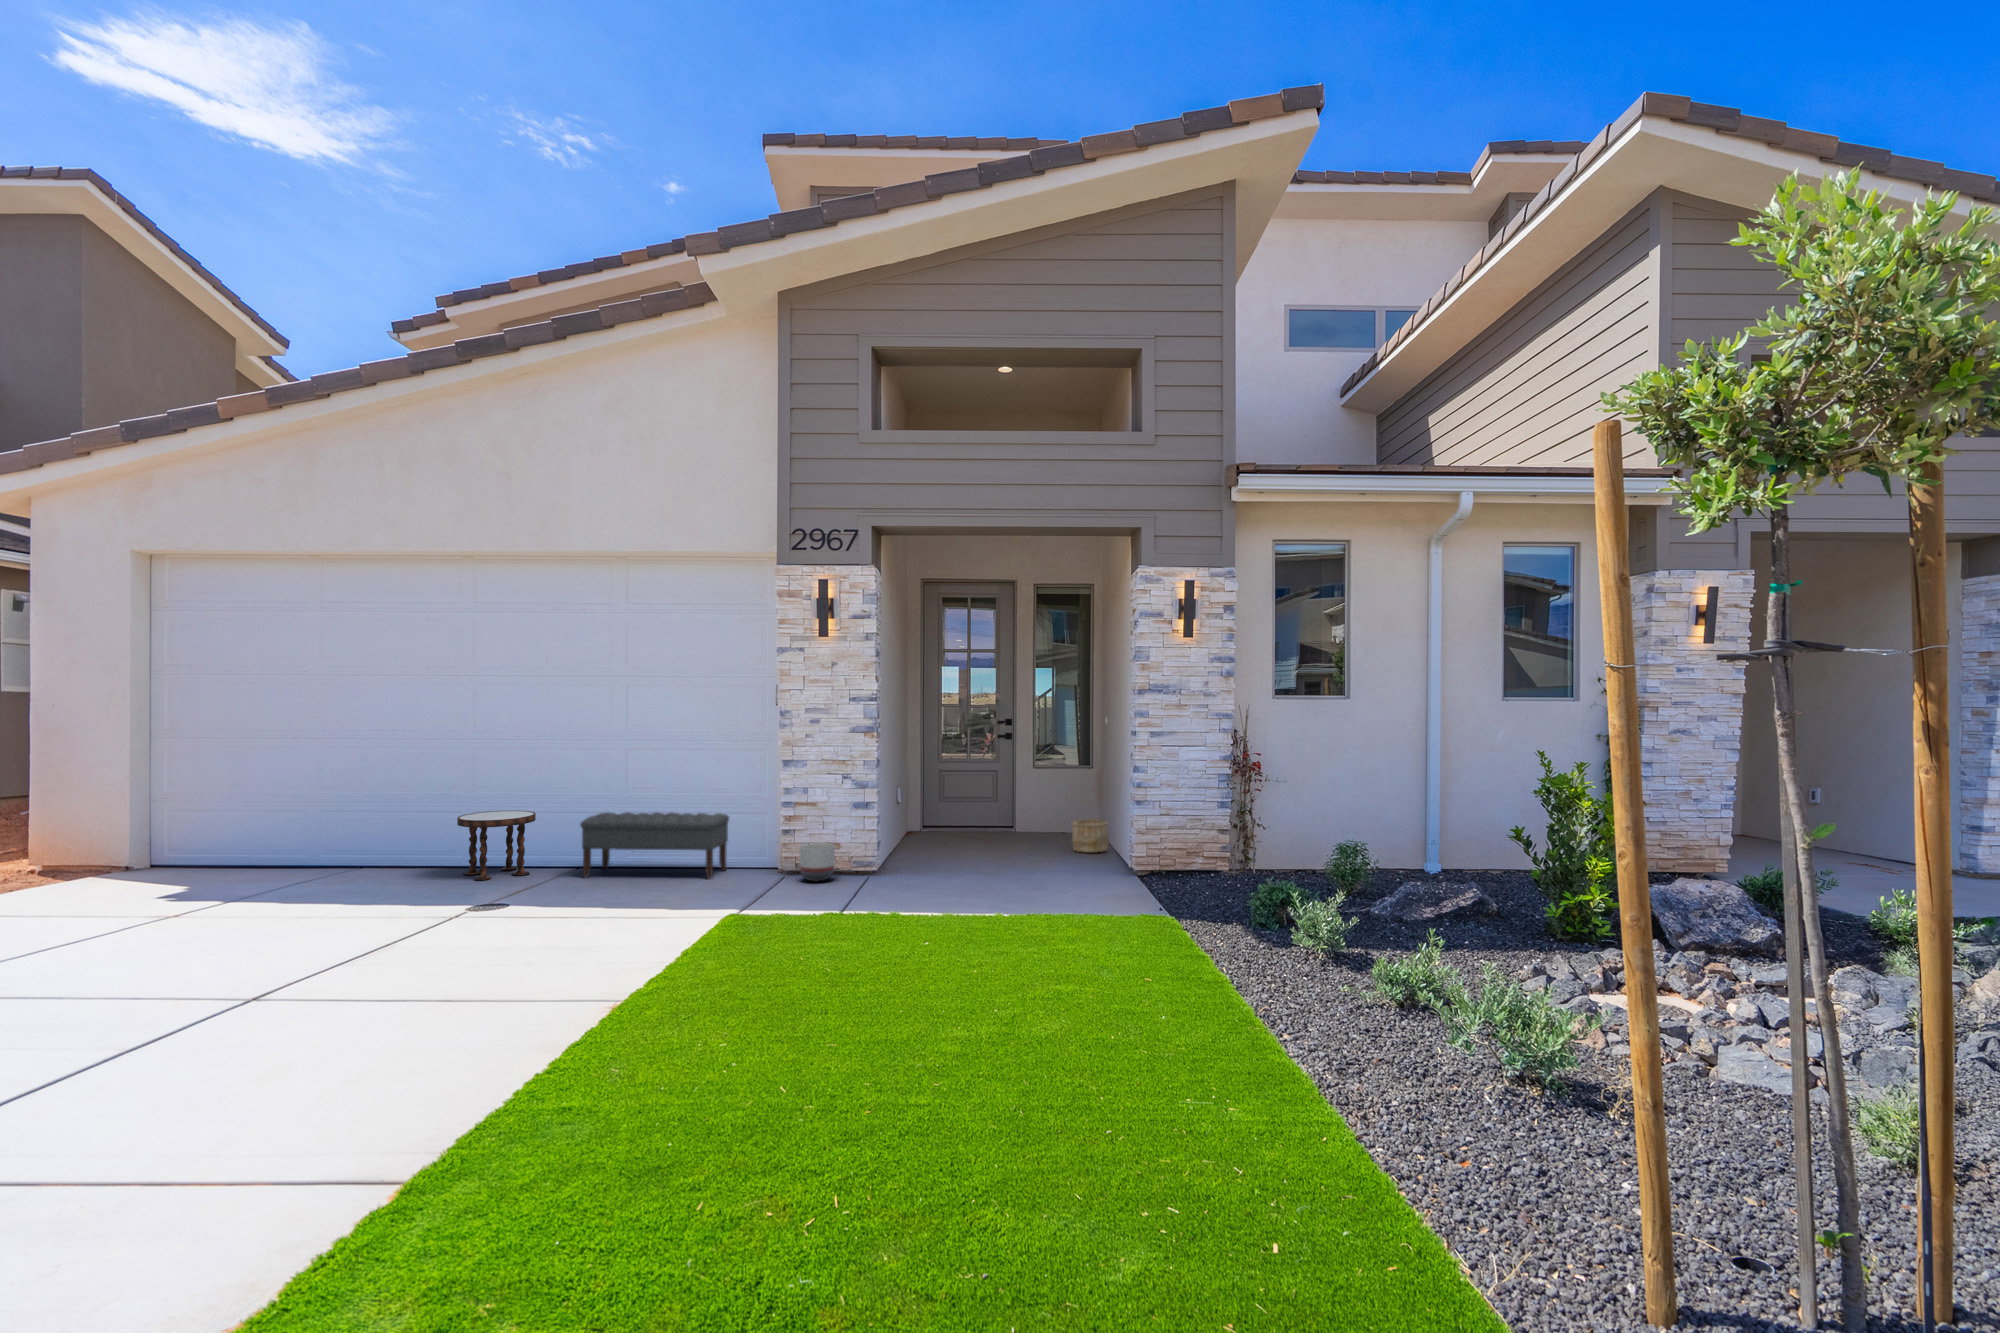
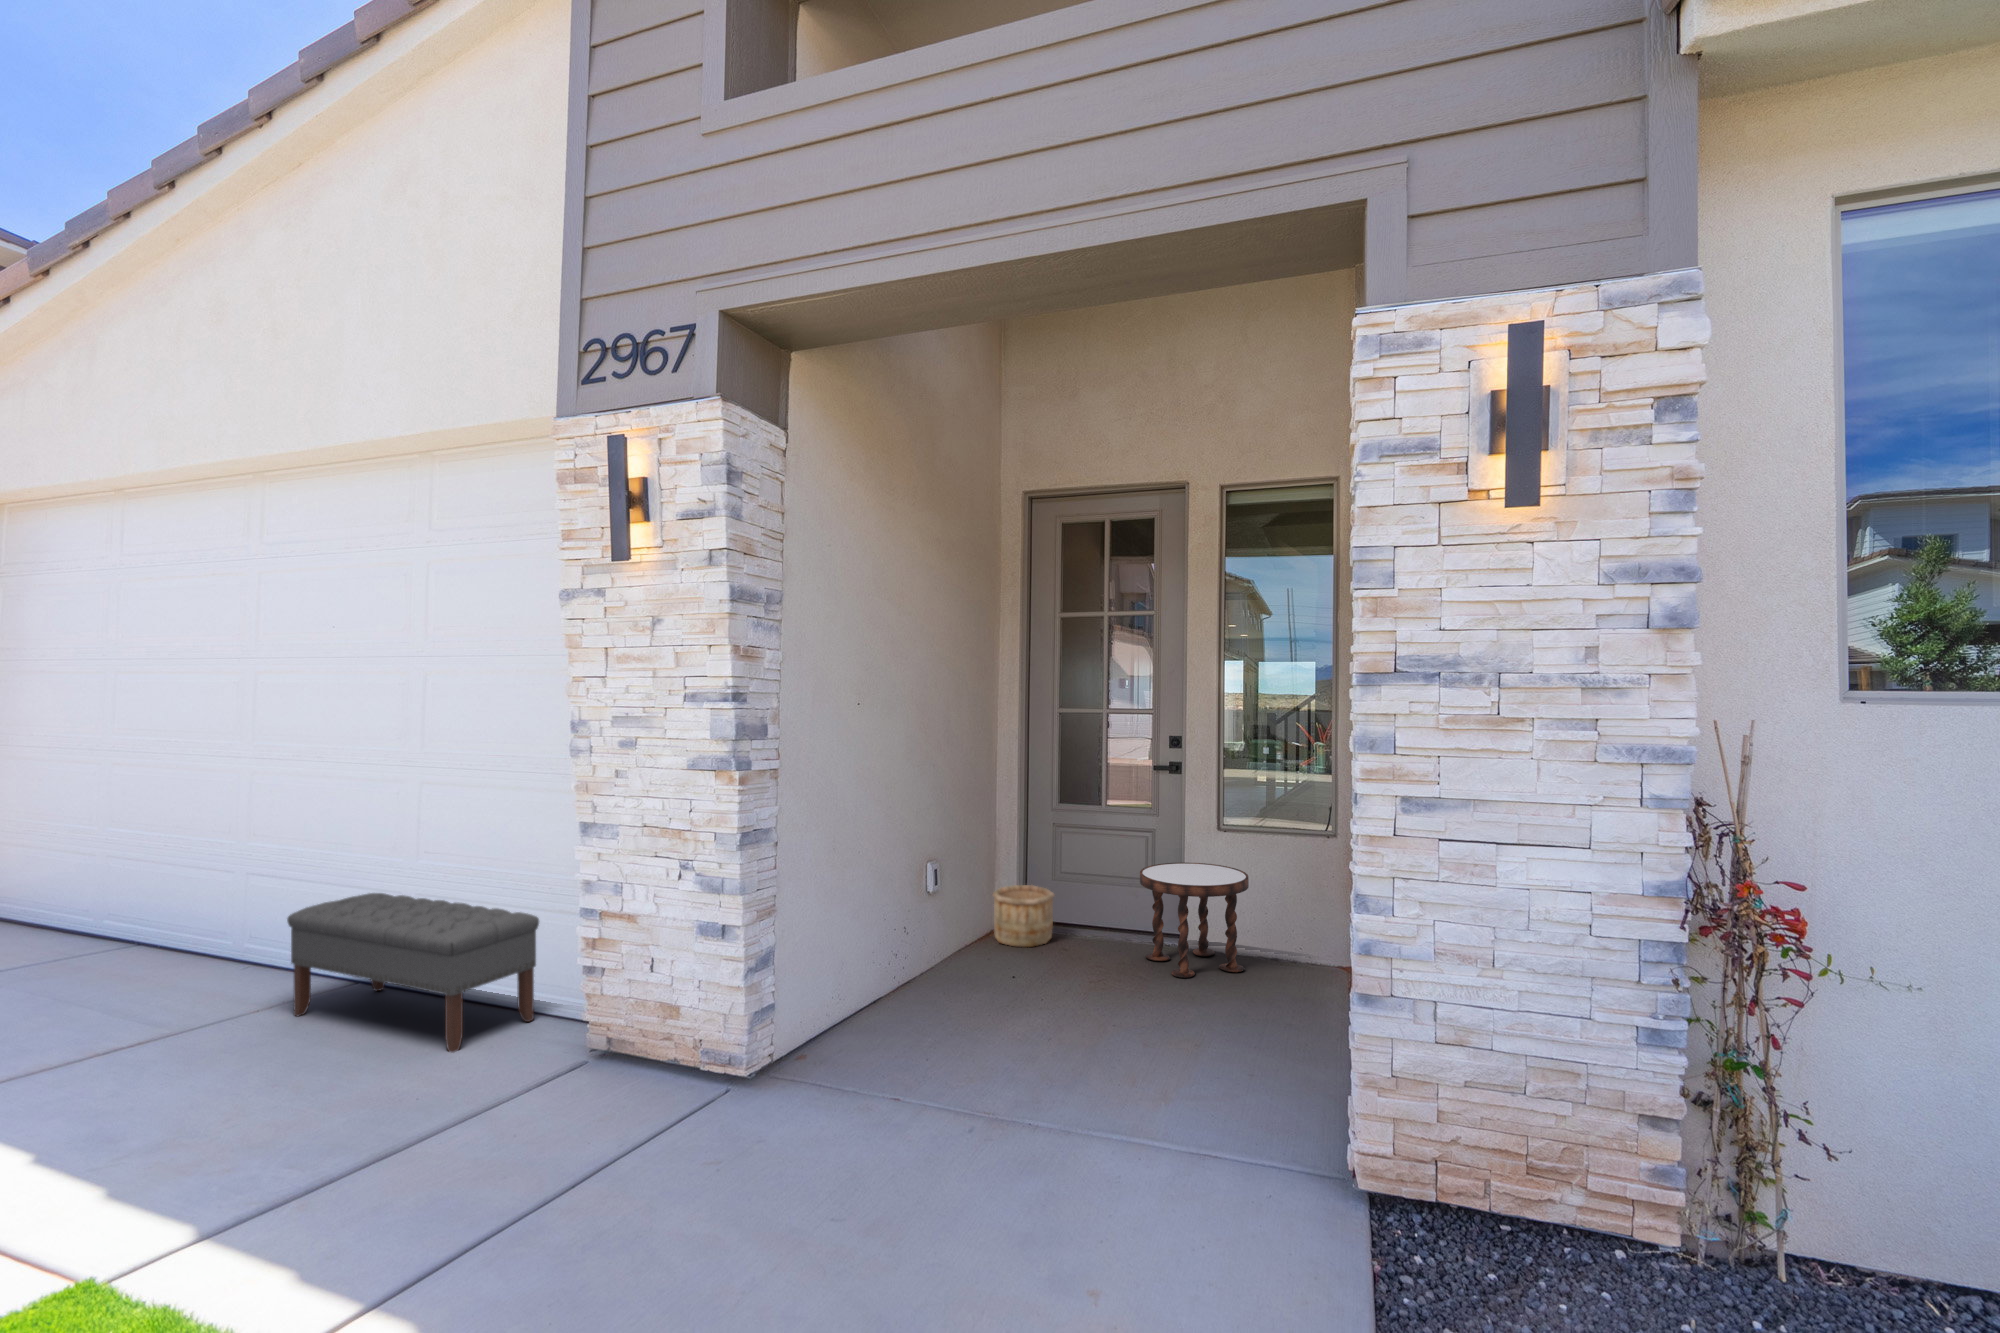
side table: present [457,811,536,881] -> present [1140,863,1249,978]
wooden bucket: present [1072,819,1109,852] -> present [993,885,1055,947]
planter: present [800,843,835,881] -> none [568,1002,649,1097]

